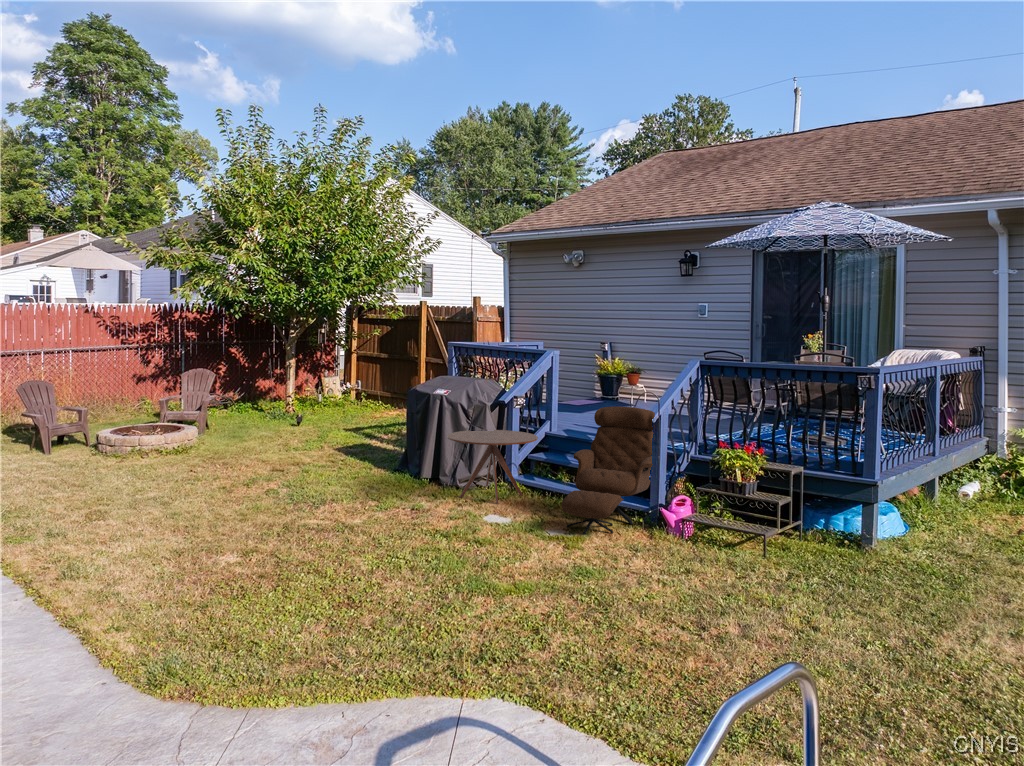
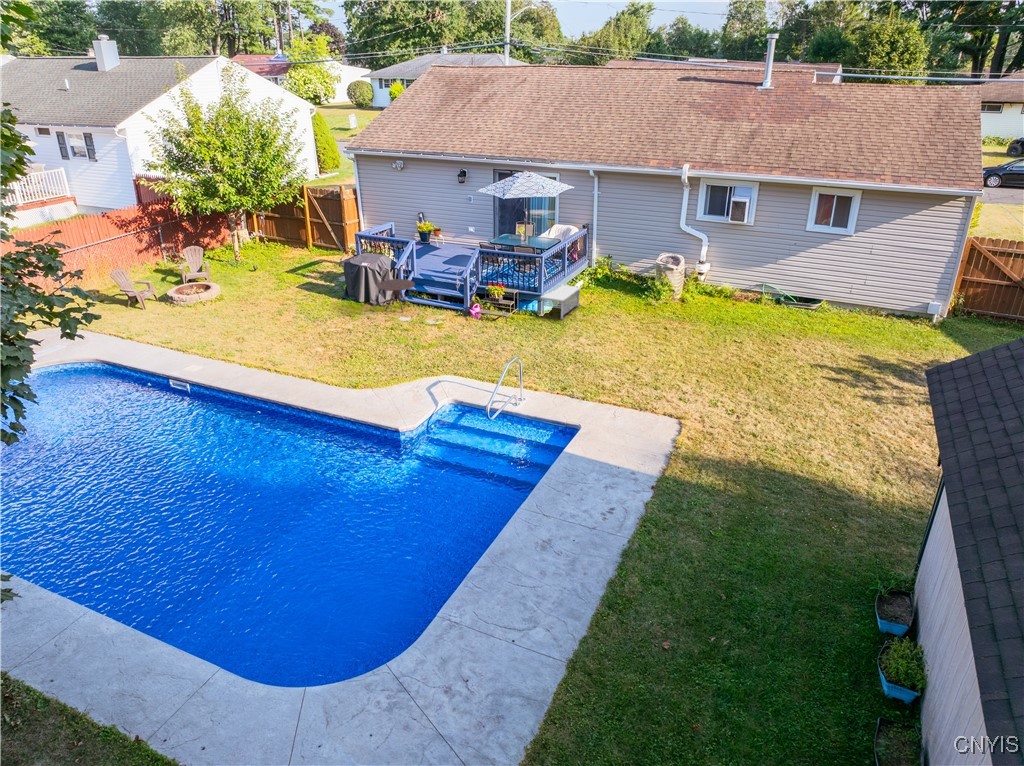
lounge chair: present [562,407,655,534] -> none [433,269,466,323]
storage bench: none [874,474,999,568] -> present [540,285,581,319]

